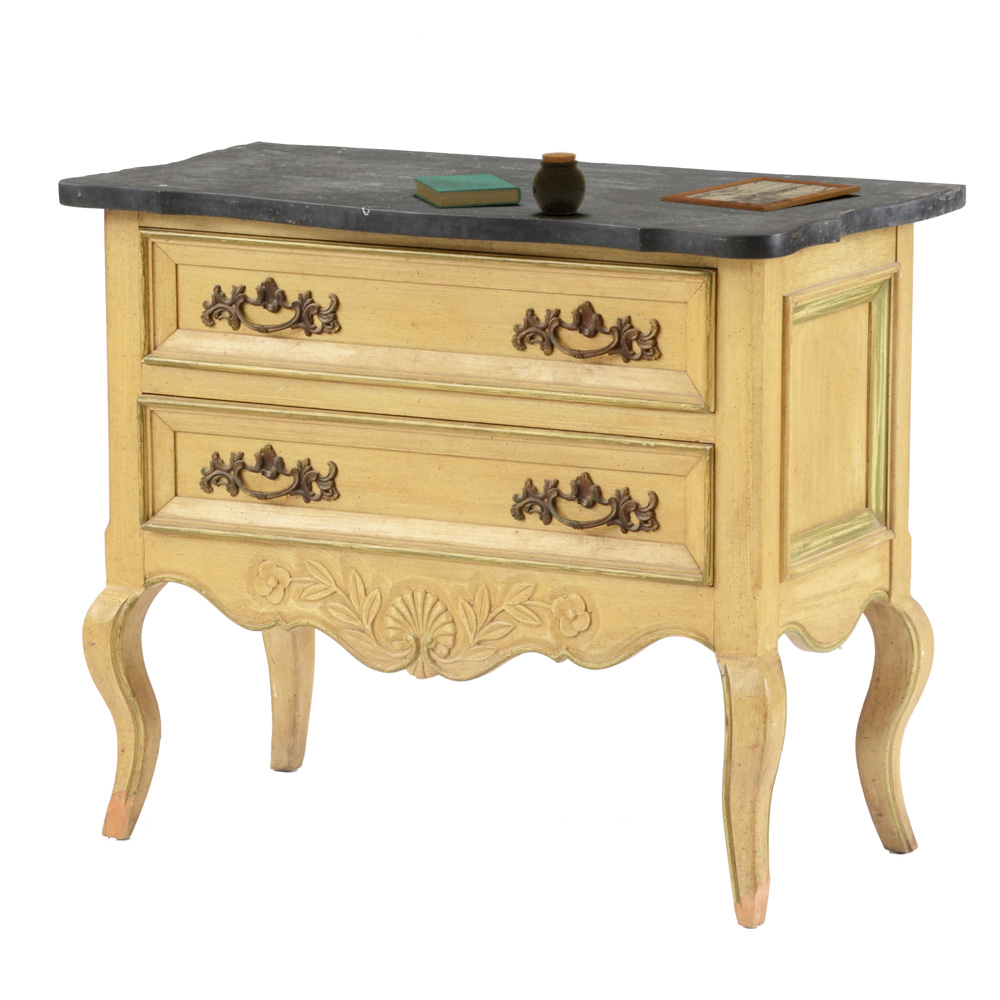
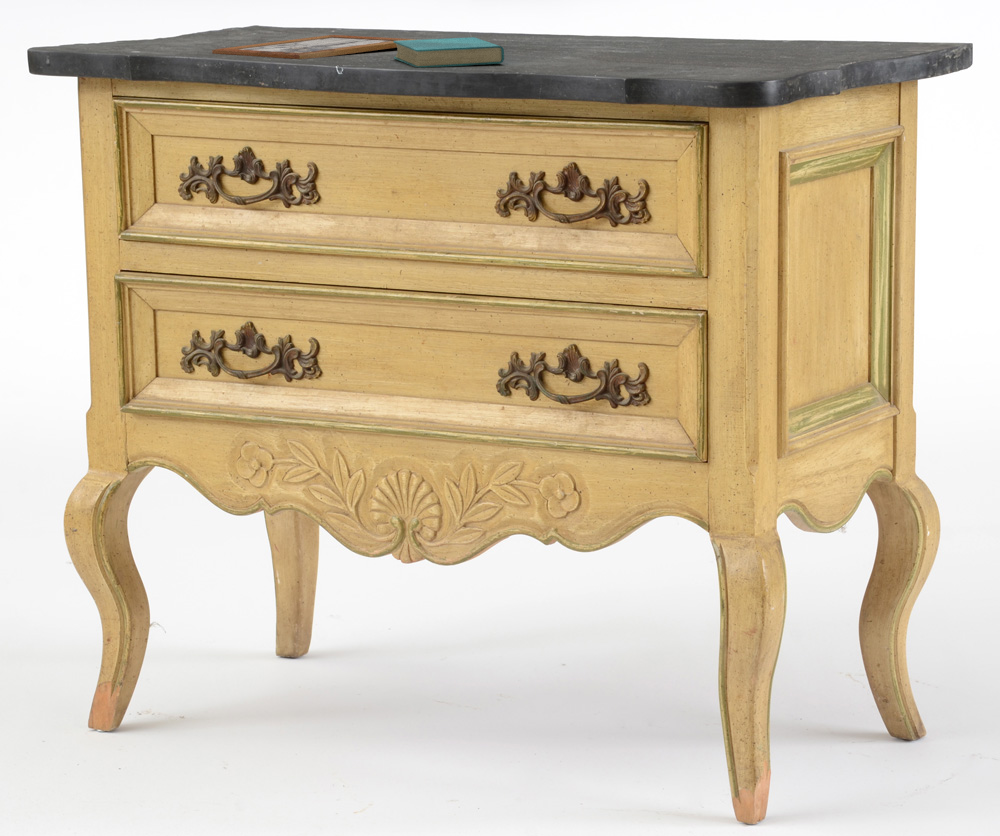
jar: present [532,152,586,215] -> none [513,6,571,71]
picture frame: present [661,177,860,212] -> present [212,35,416,59]

